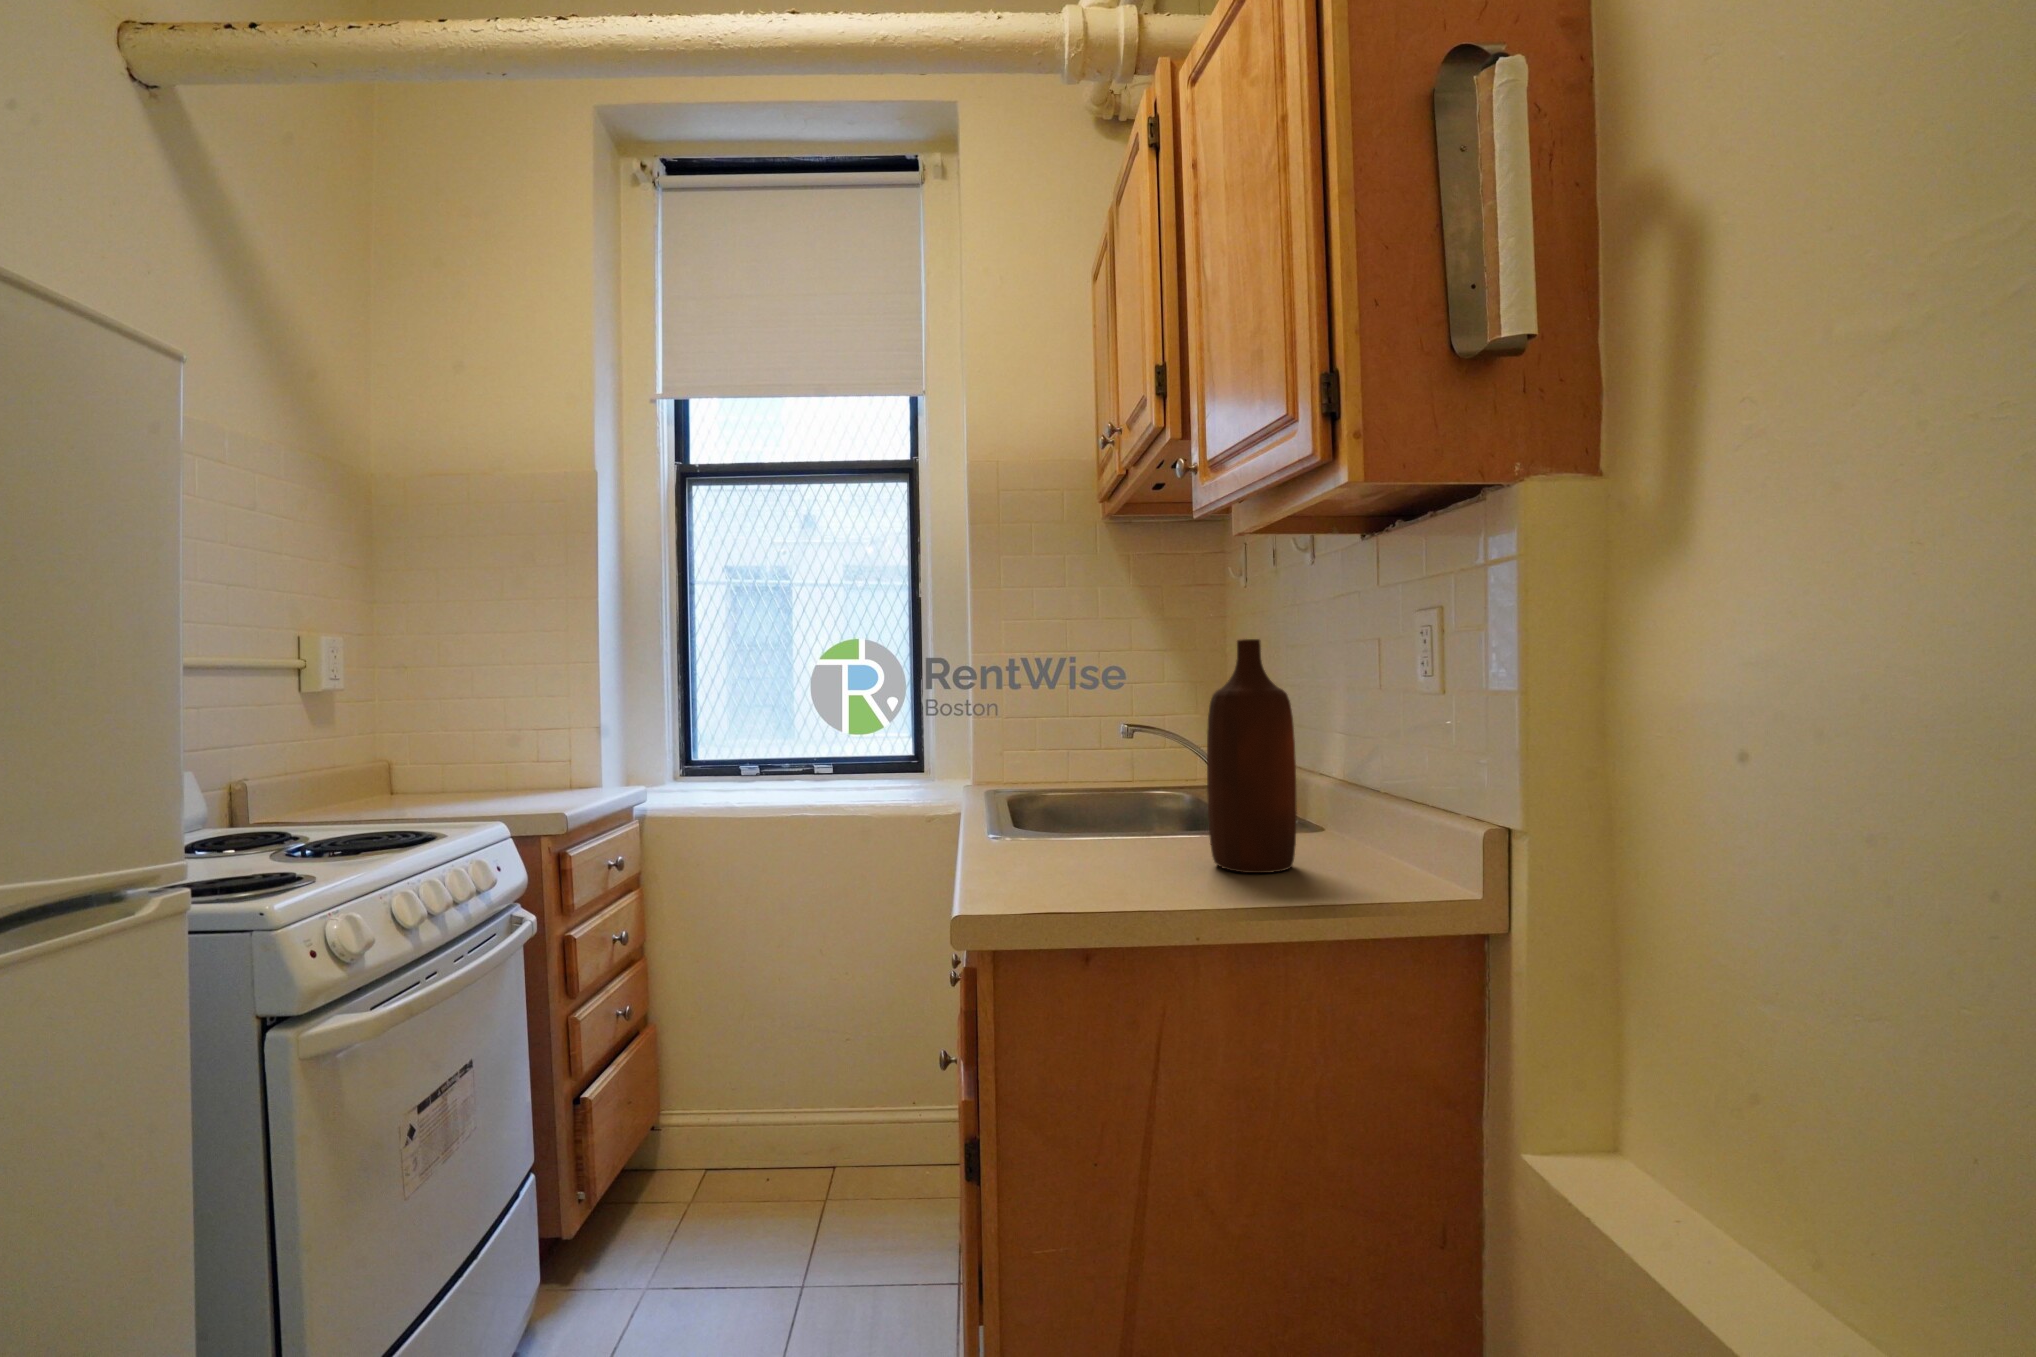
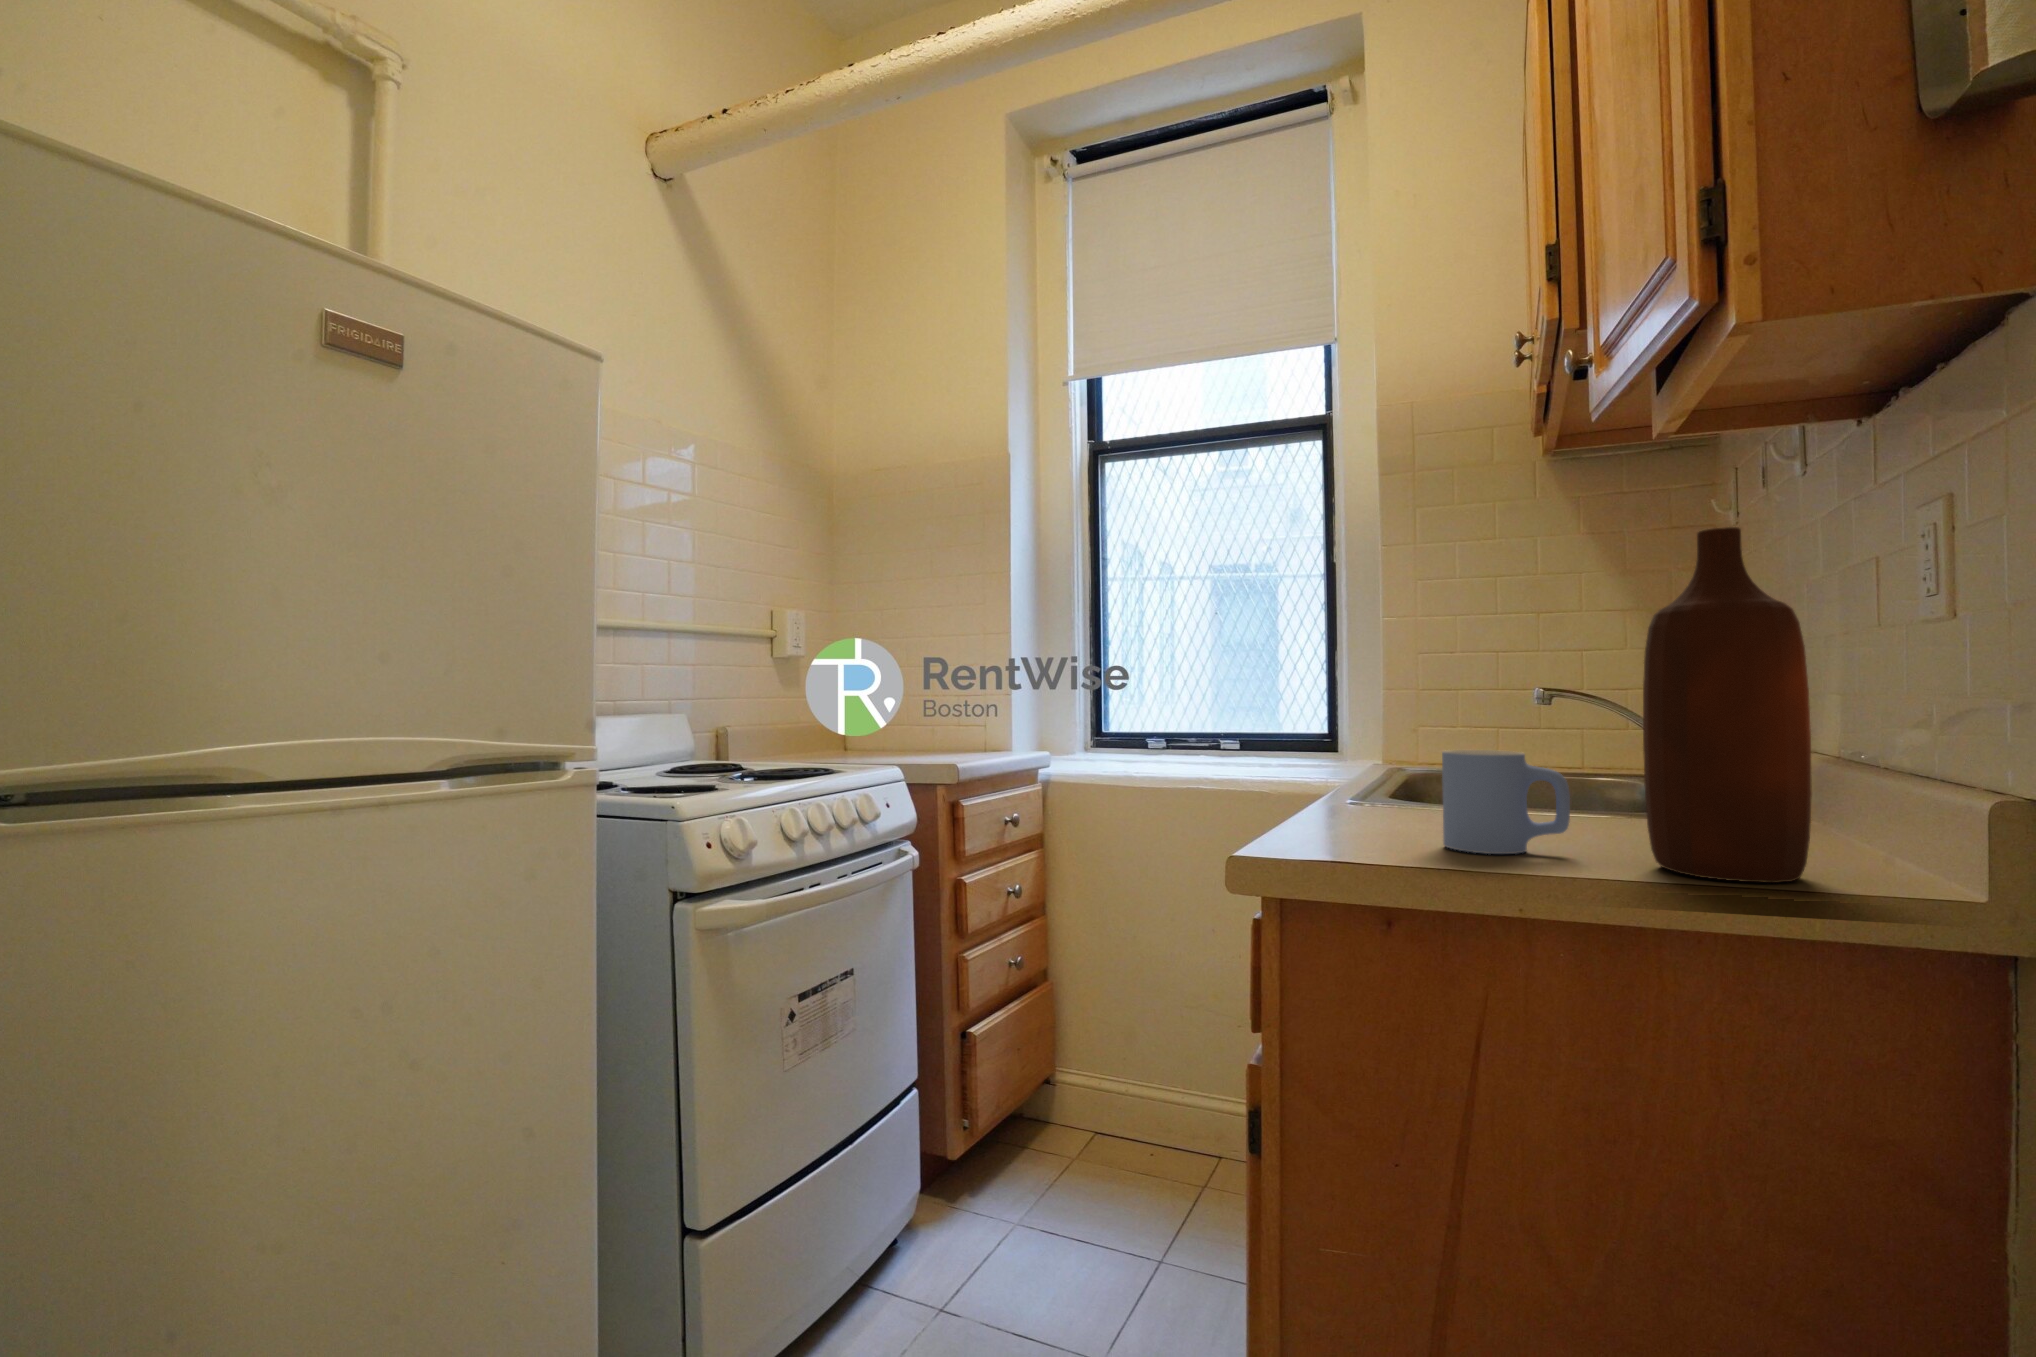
mug: none [1077,788,1160,868] -> present [1442,750,1570,854]

